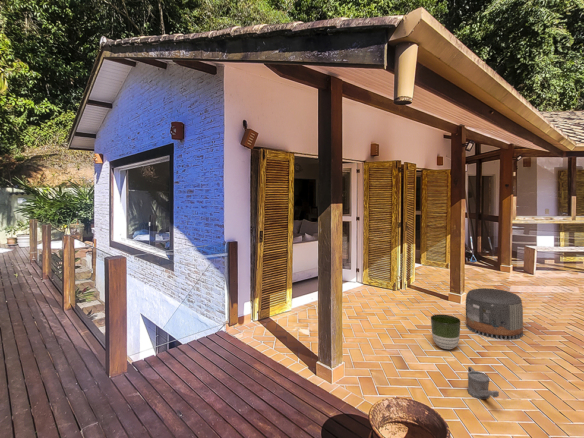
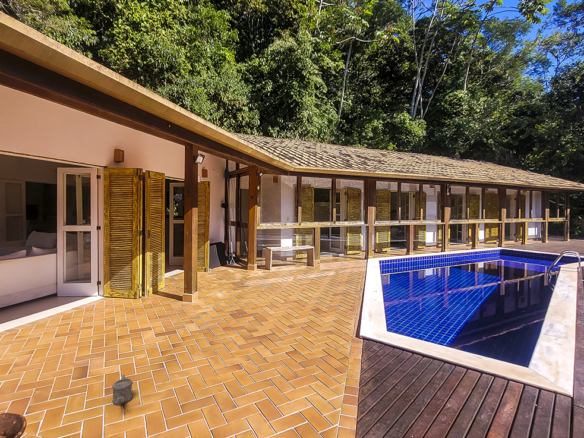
pouf: present [466,288,523,340] -> none [173,291,217,336]
planter: present [431,314,460,349] -> none [118,324,147,357]

